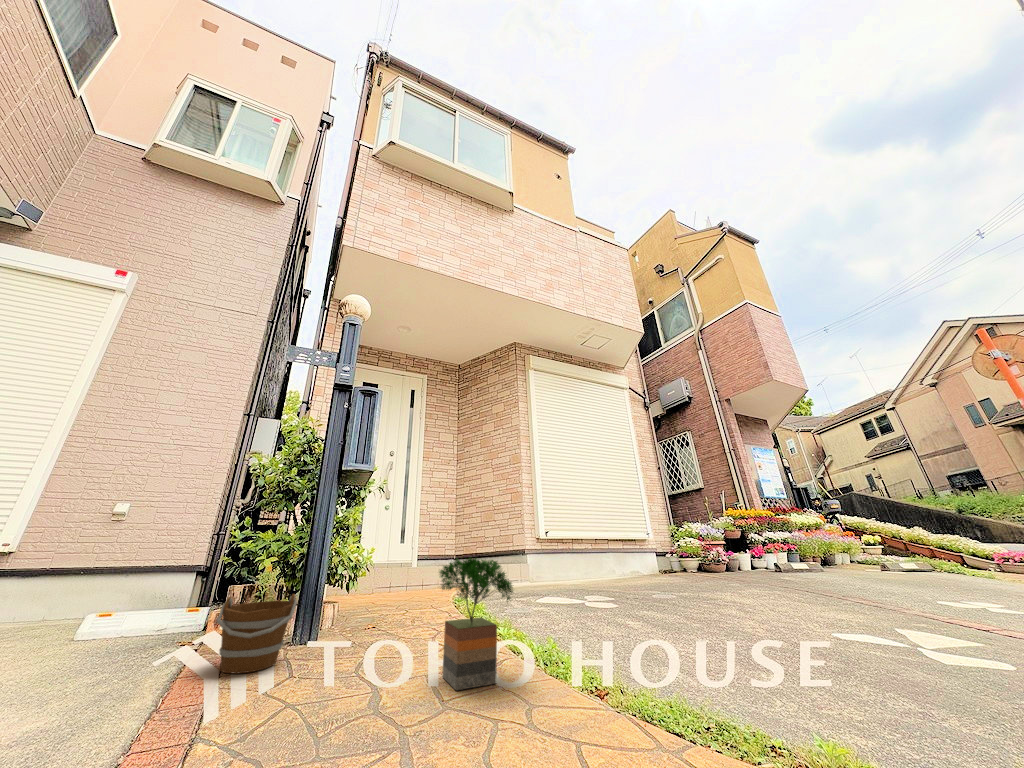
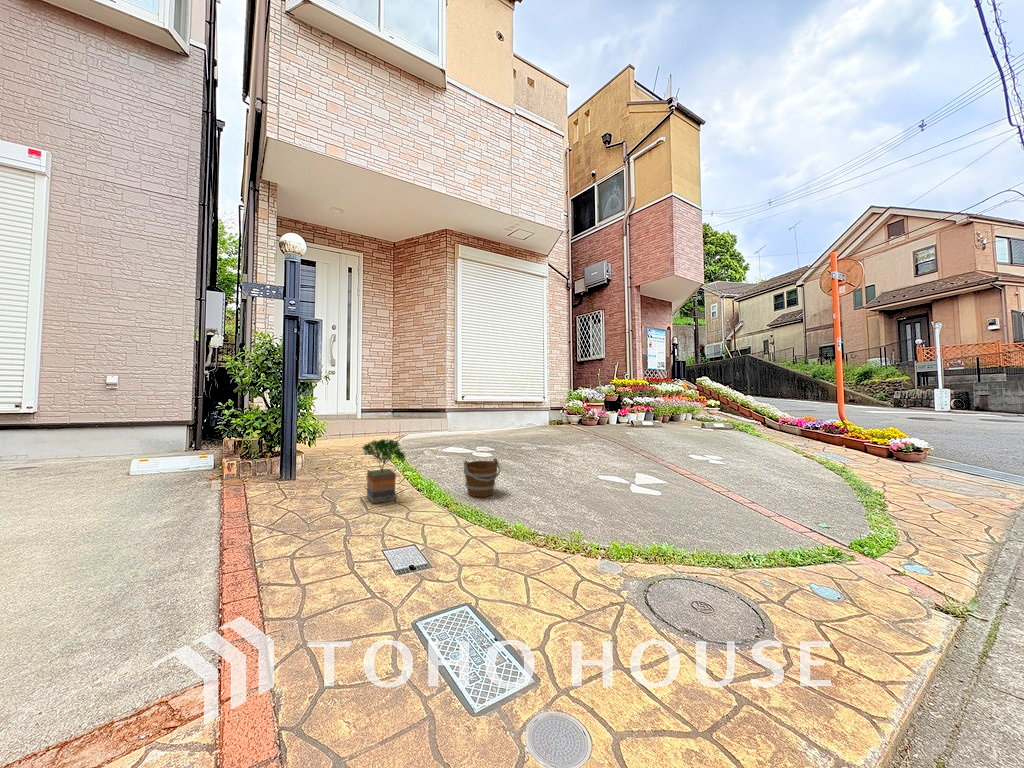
bucket: present [217,594,297,674] -> present [464,458,501,497]

